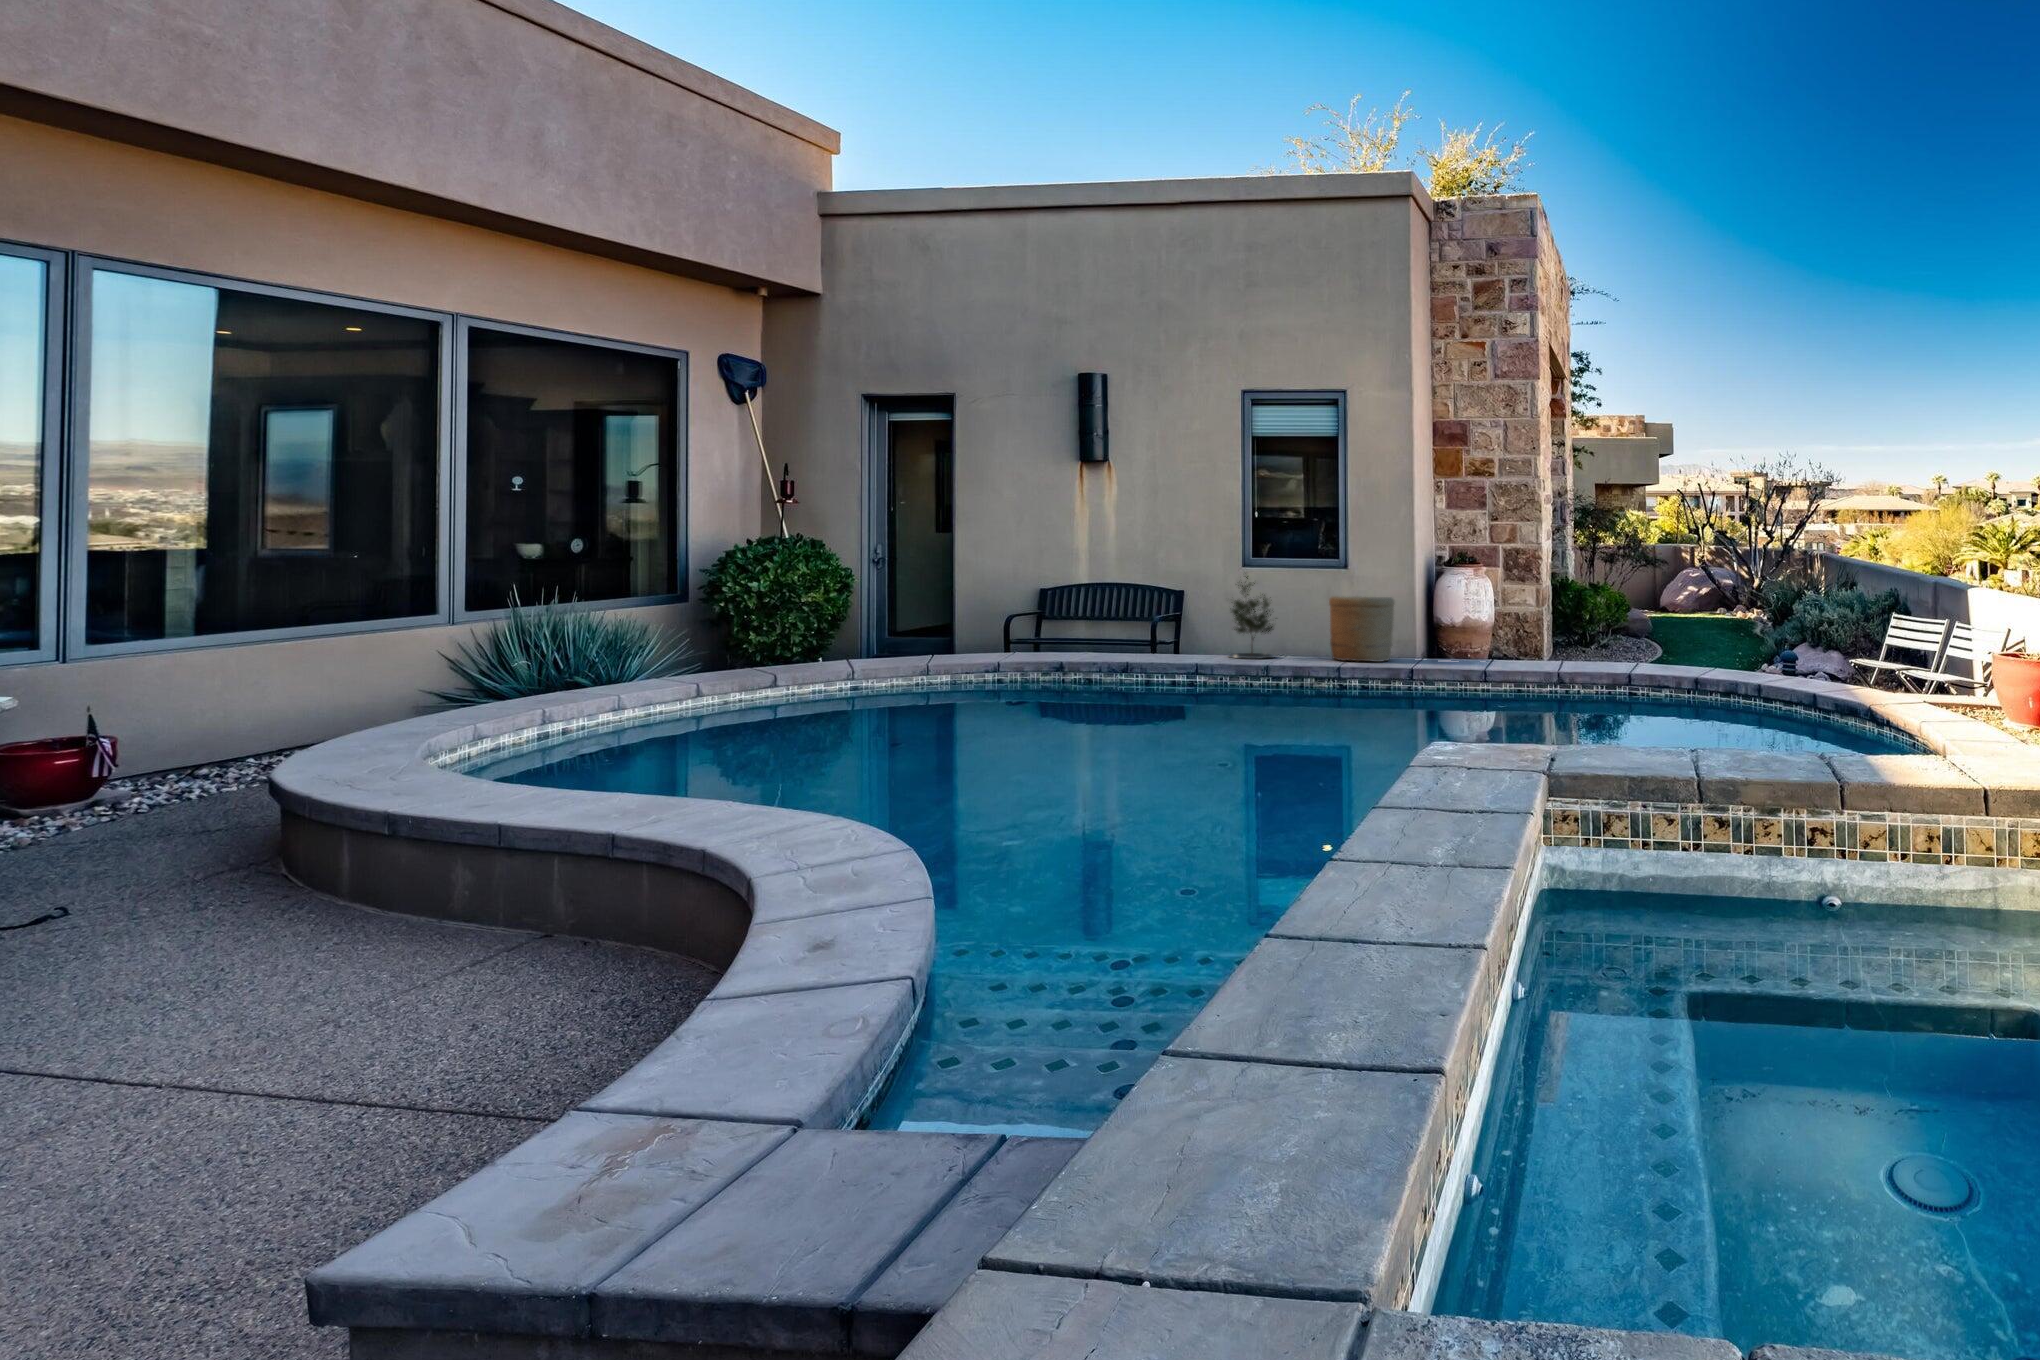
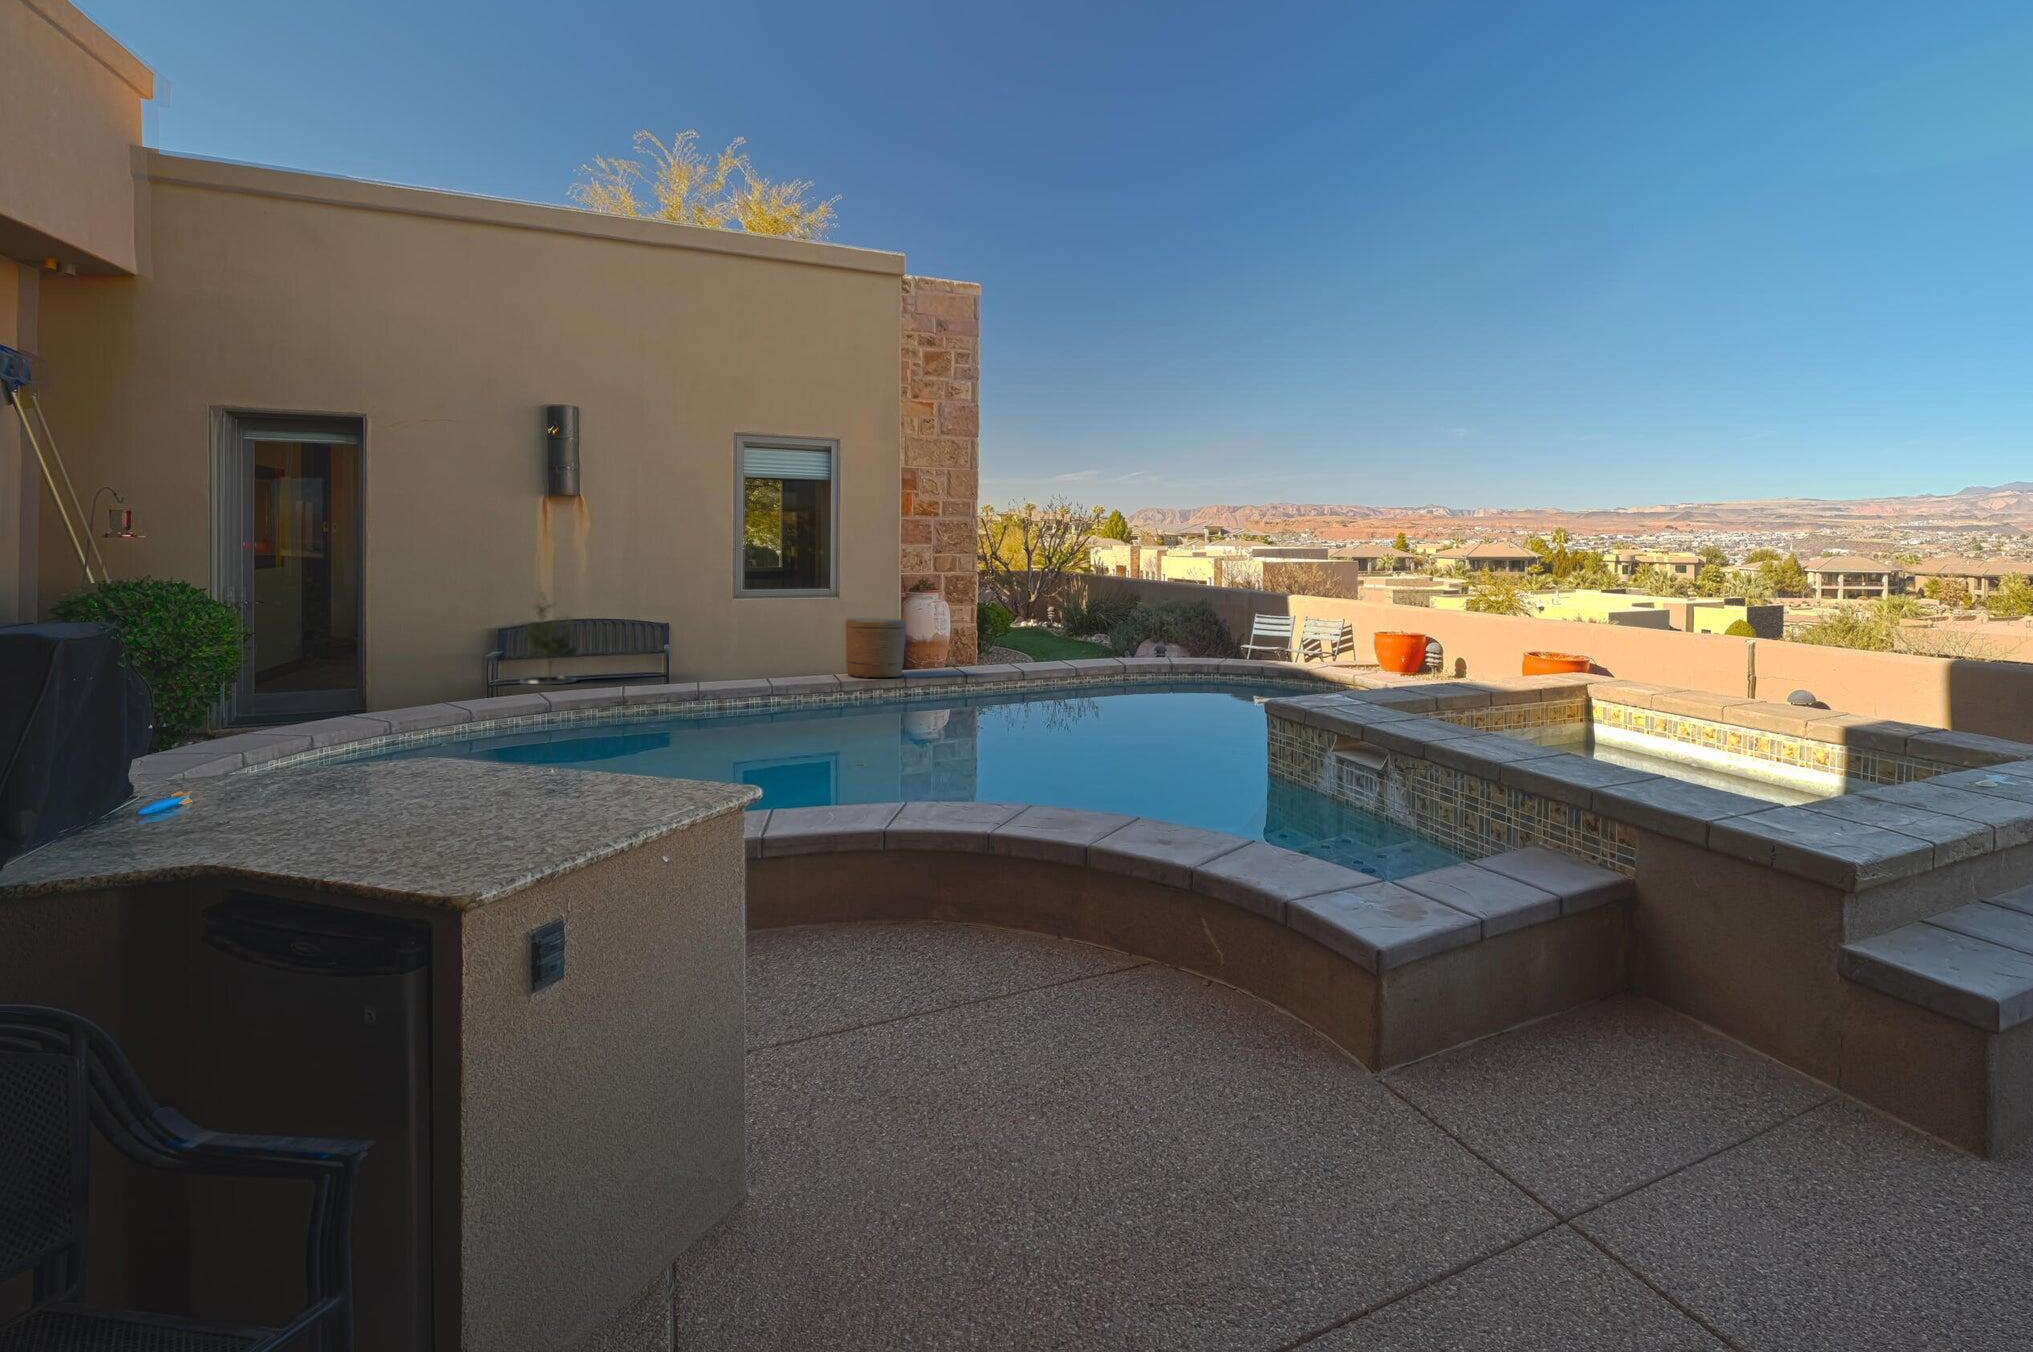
potted tree: present [1228,576,1274,659] -> present [520,598,577,684]

